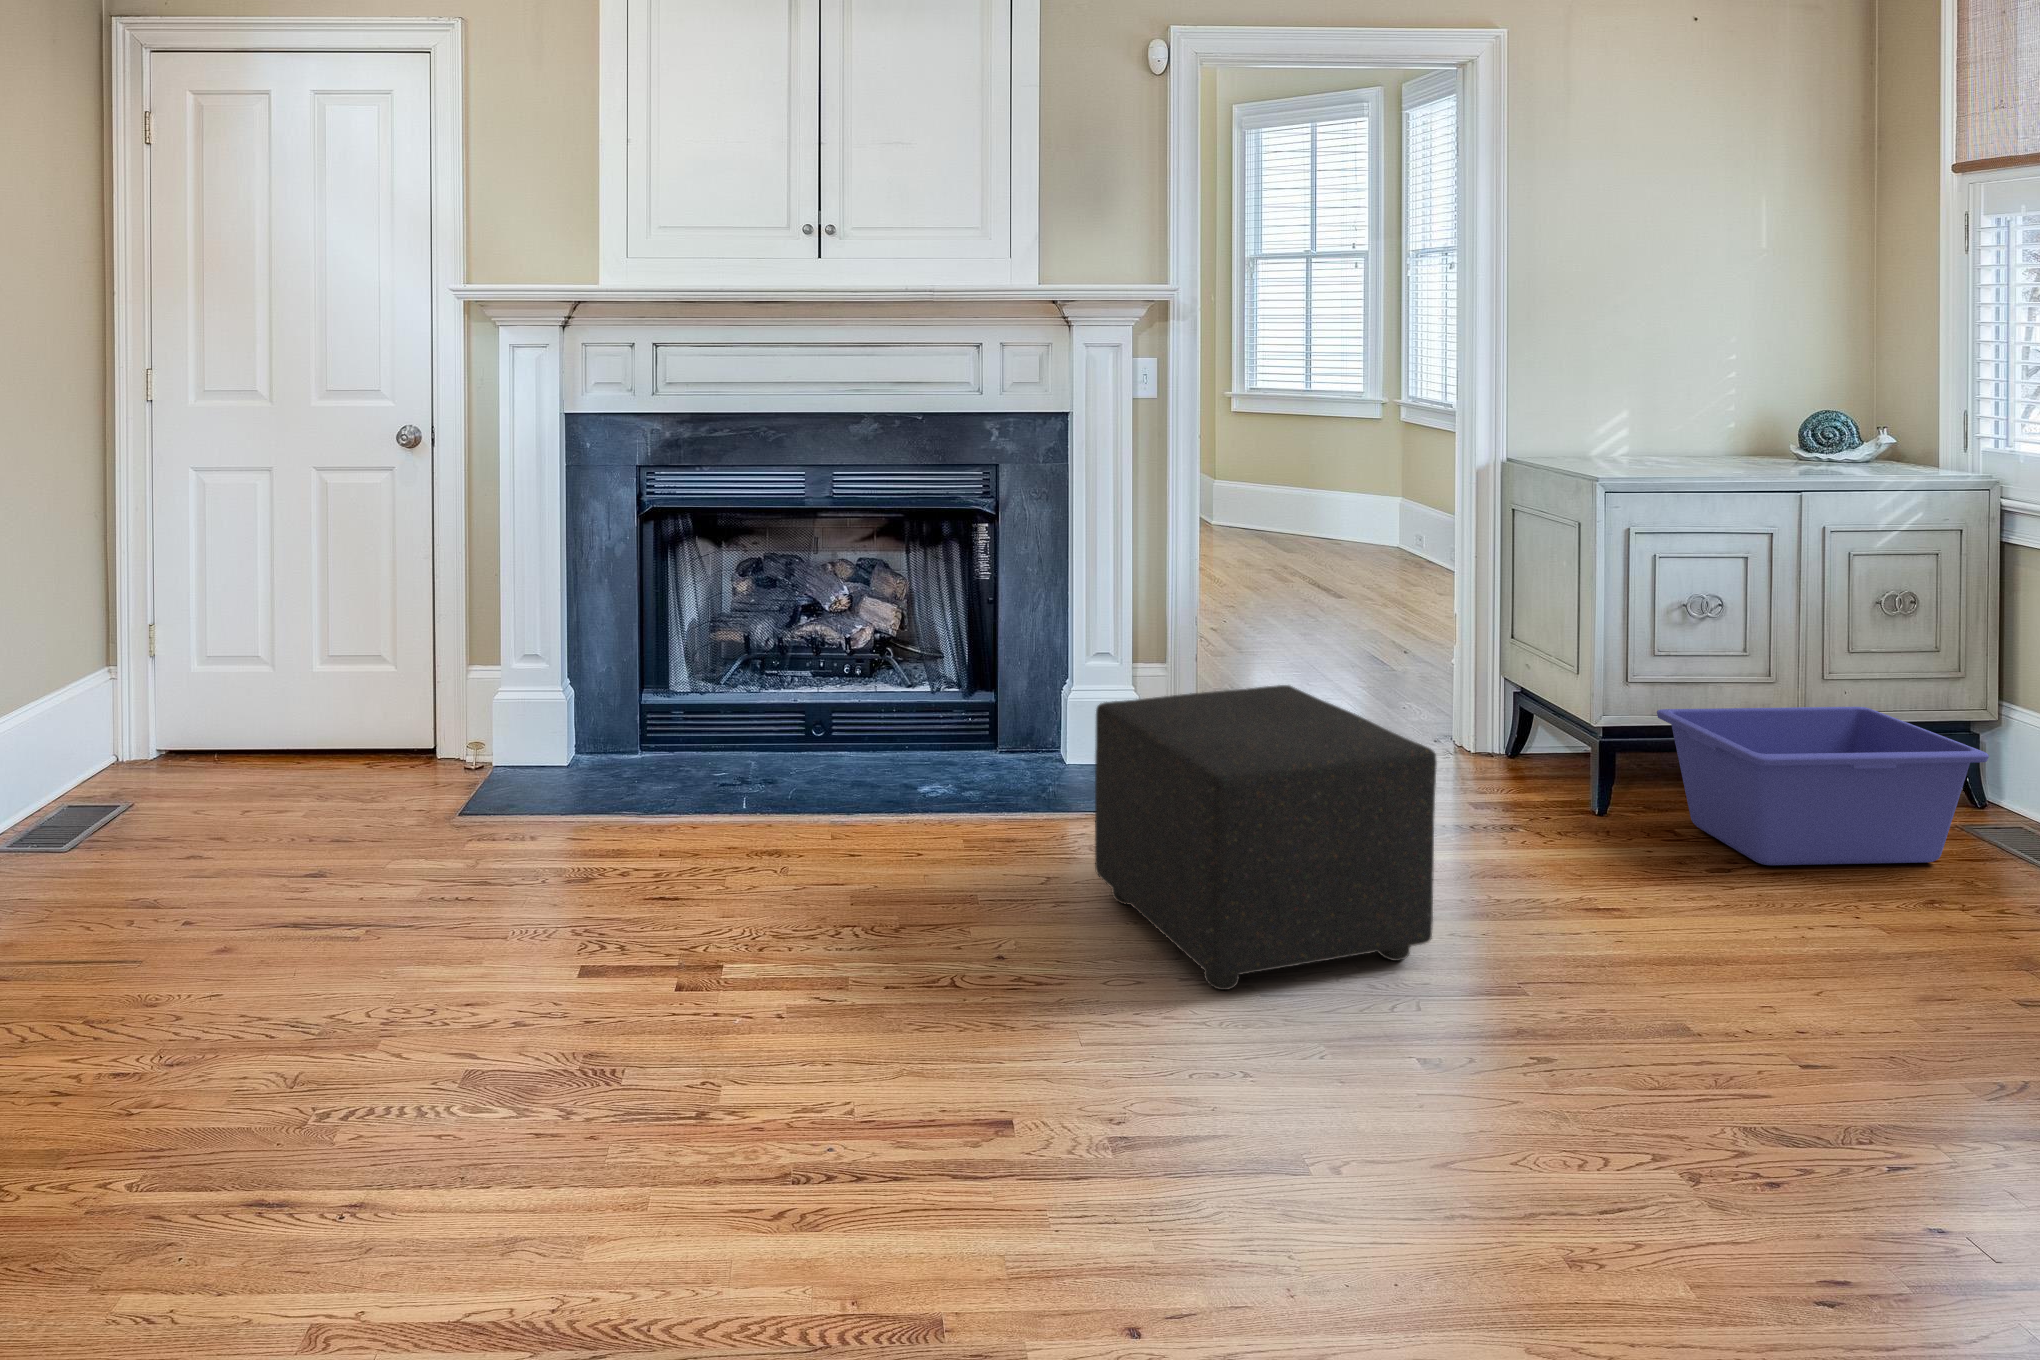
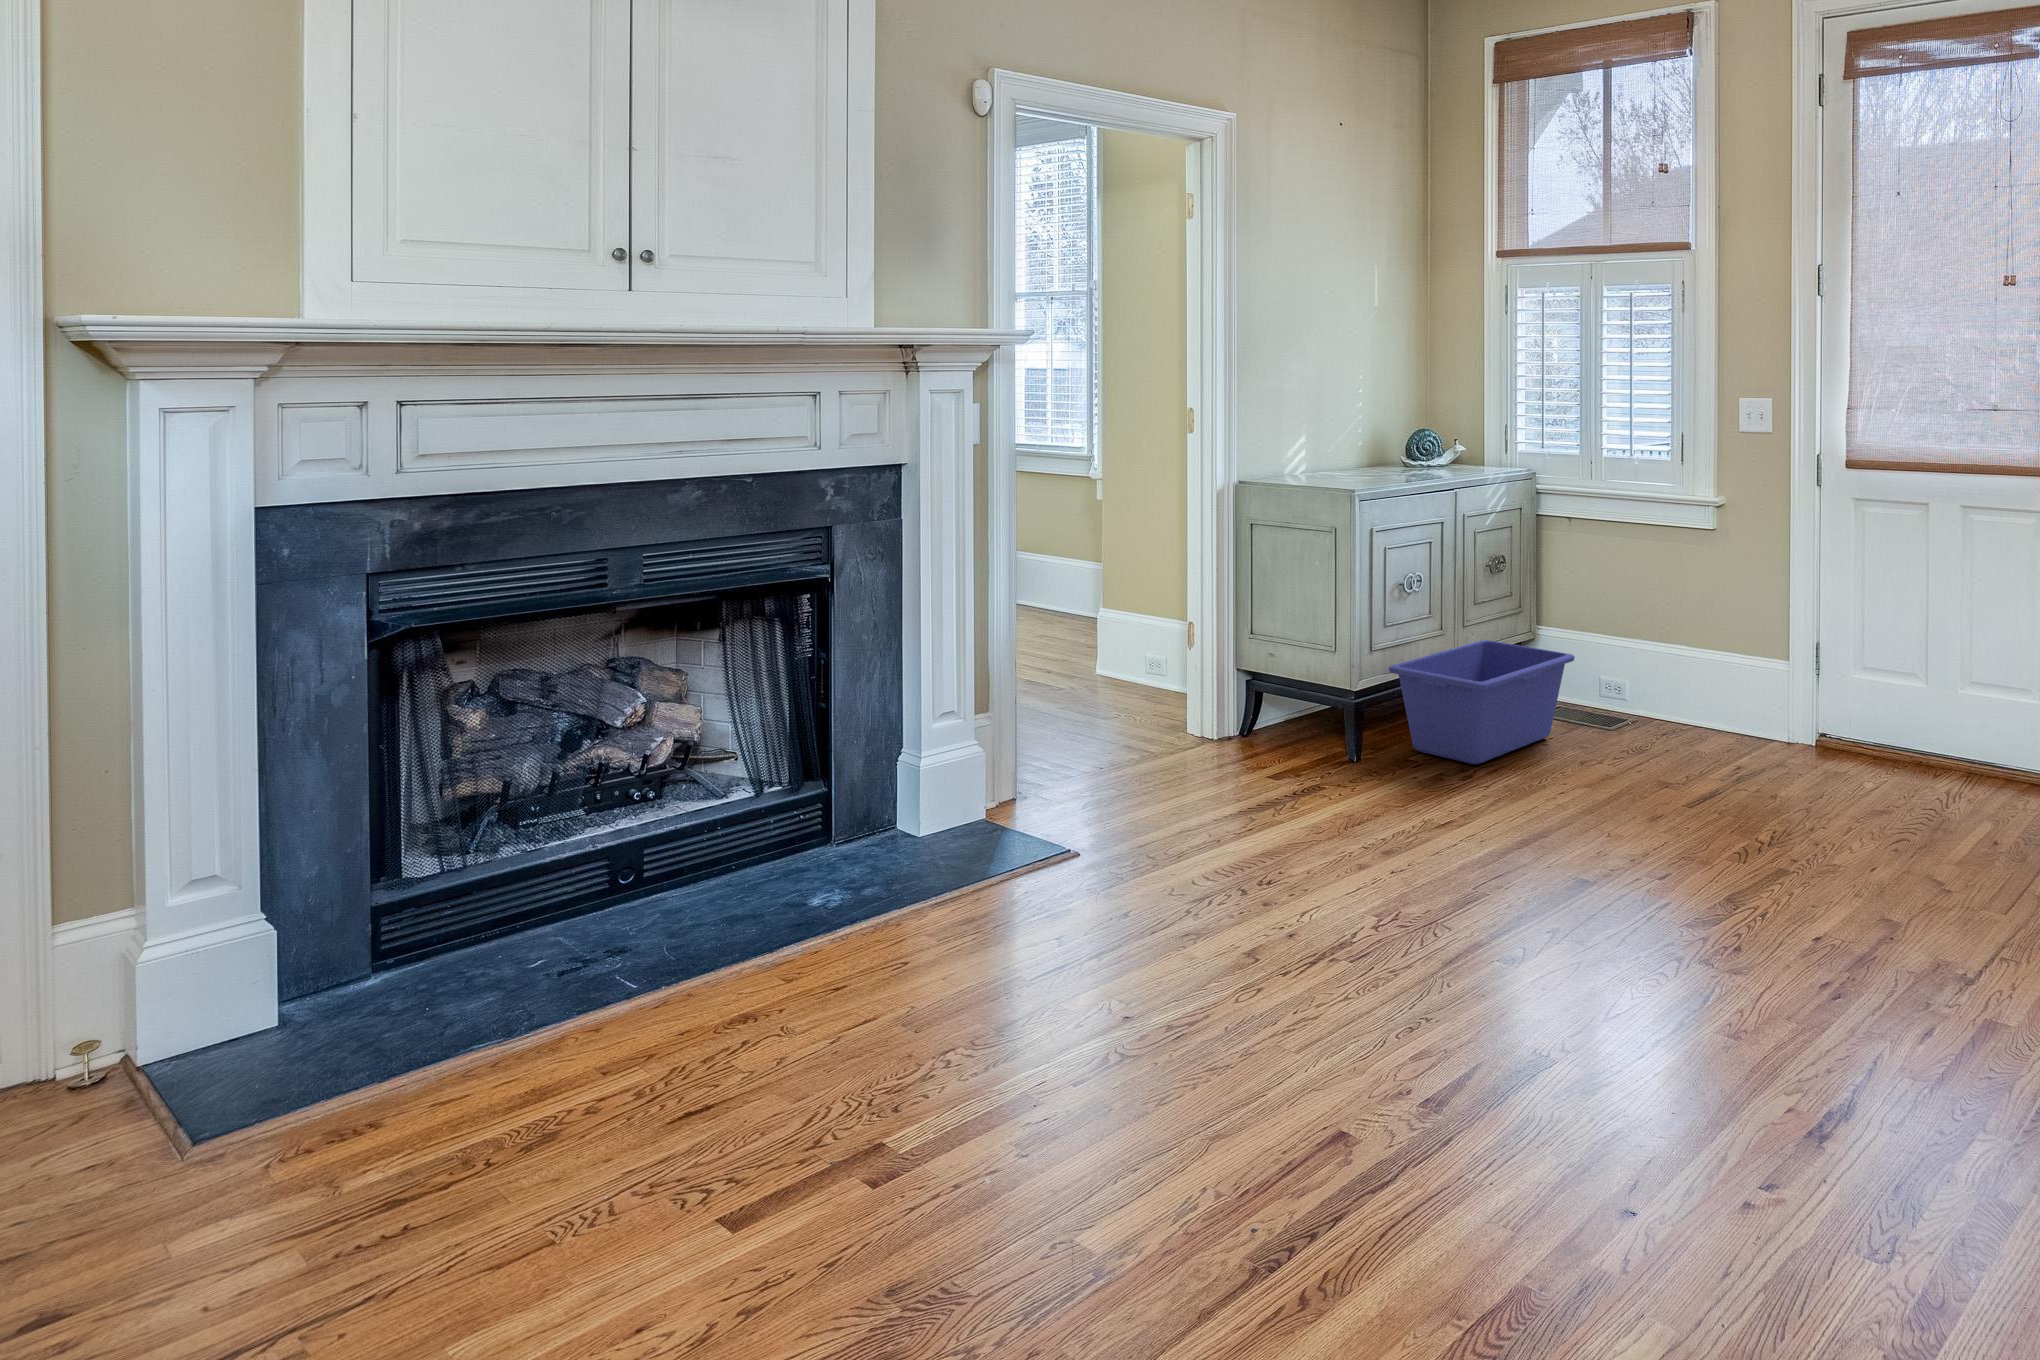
ottoman: present [1095,685,1437,990] -> none [1098,695,1389,965]

